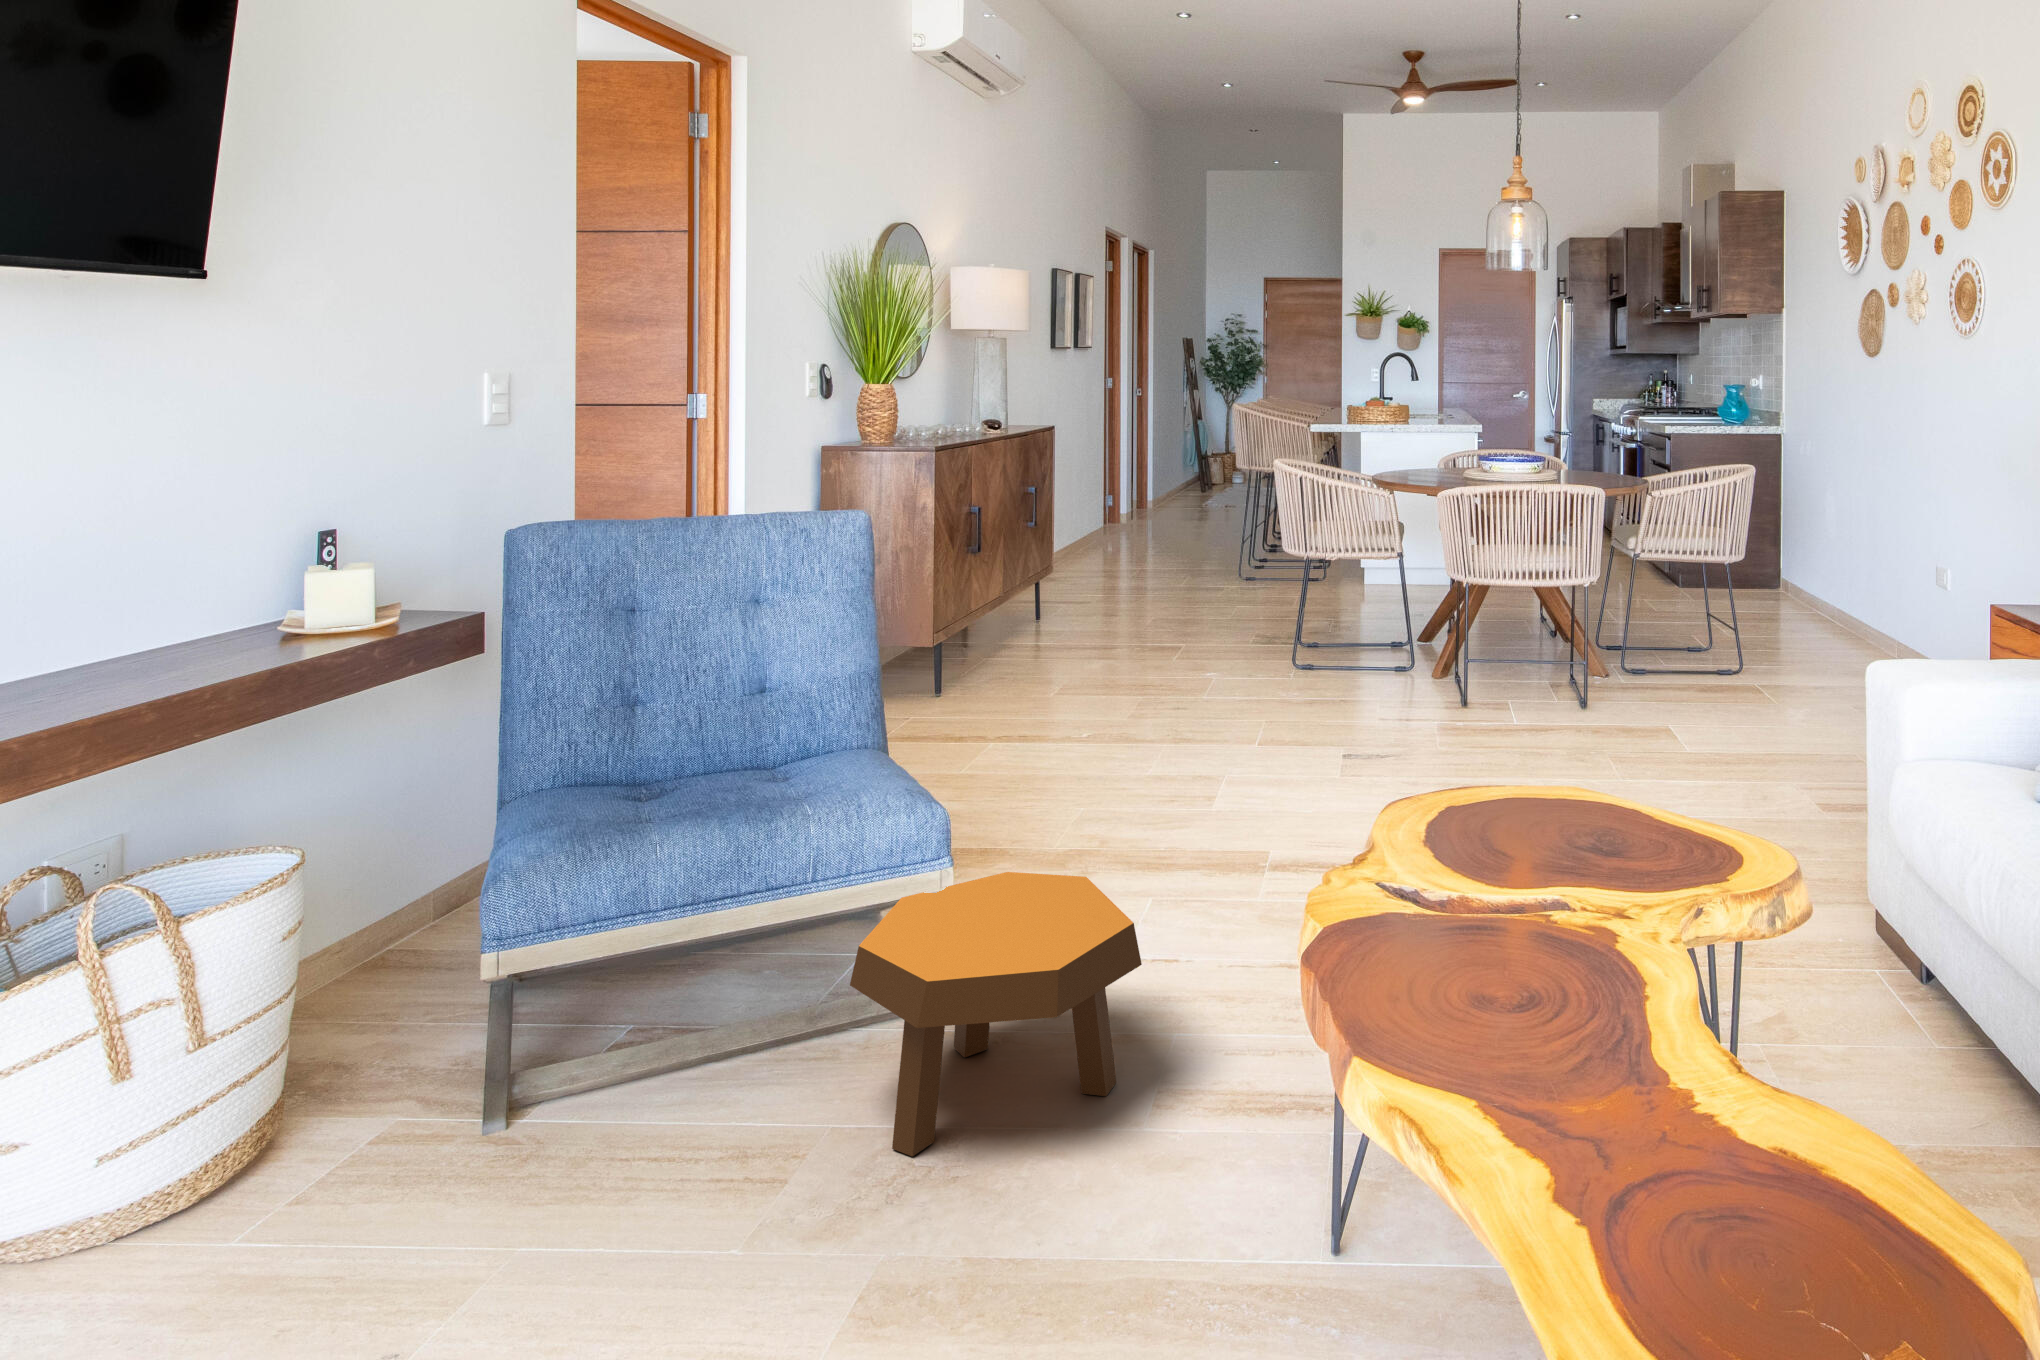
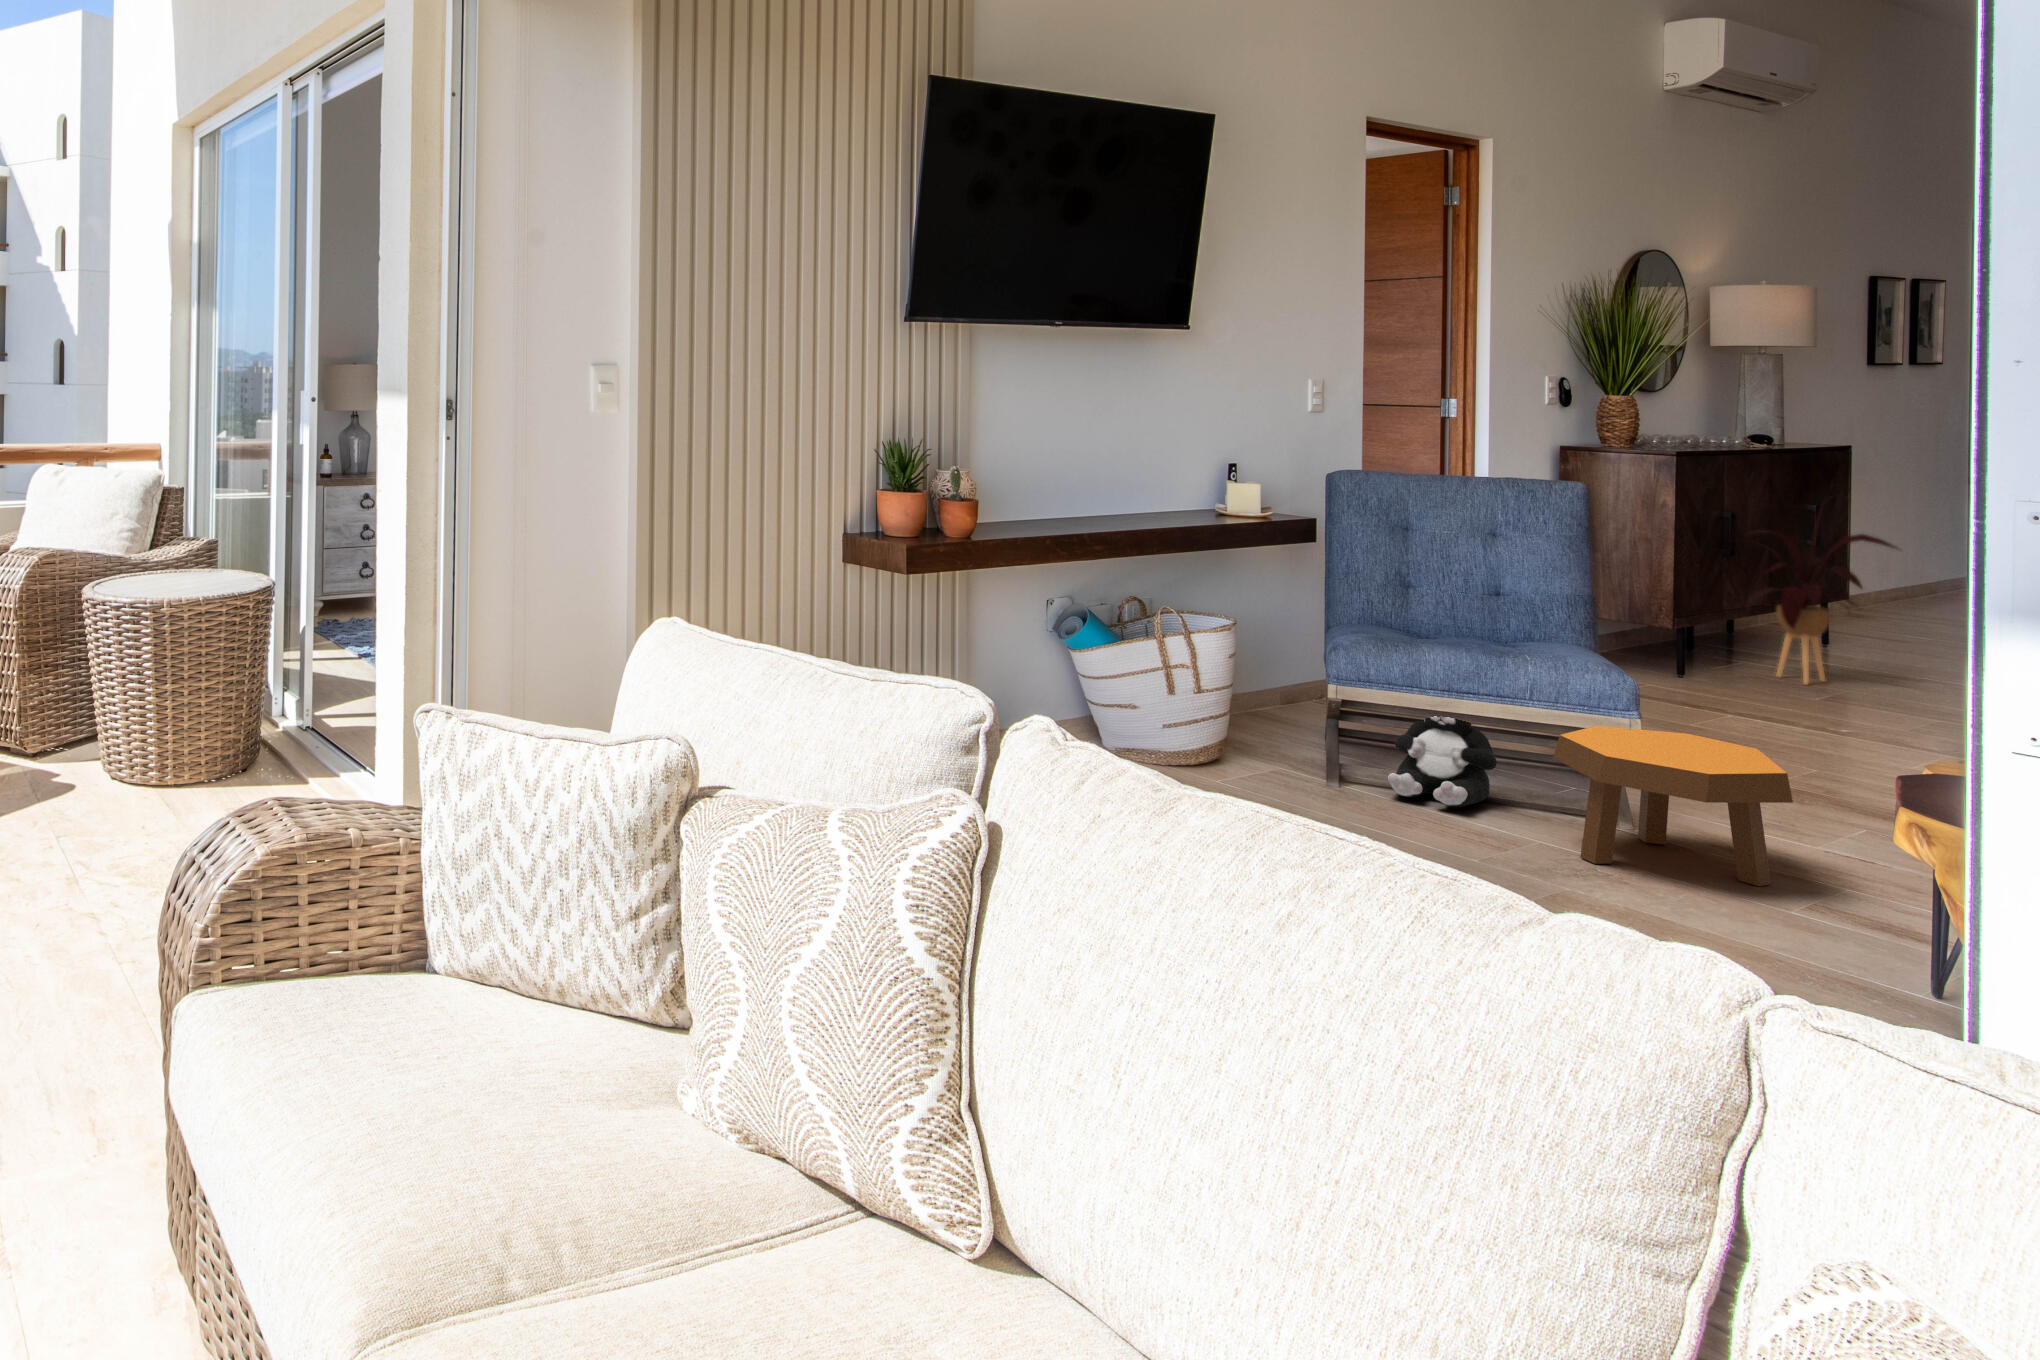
house plant: none [976,481,1115,681] -> present [1743,497,1896,684]
plush toy: none [593,882,766,1111] -> present [1388,716,1497,807]

